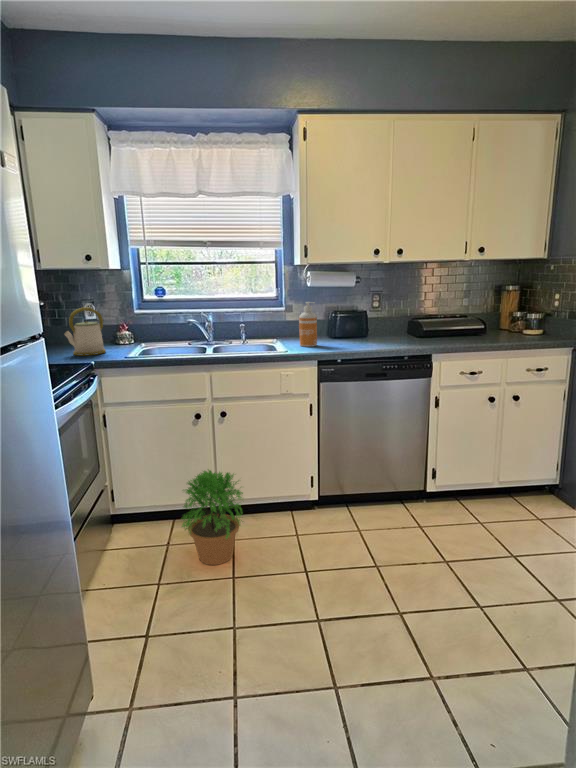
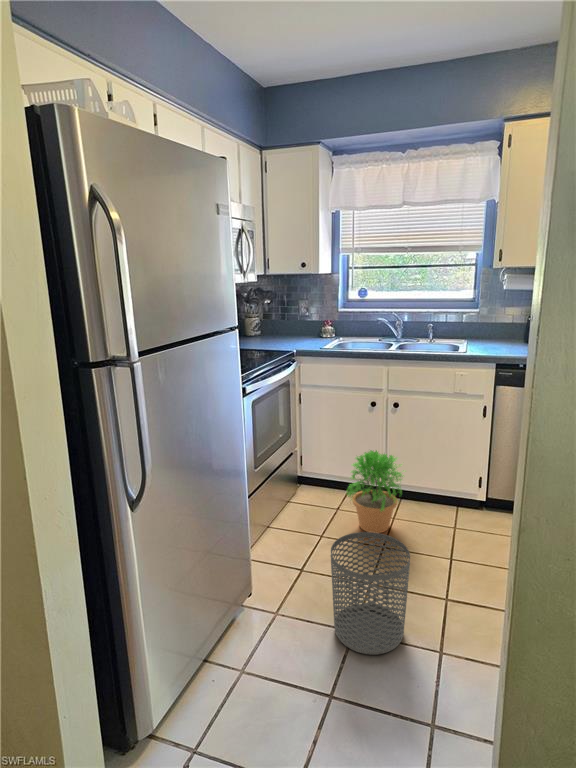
soap dispenser: present [299,302,317,347] -> none [484,306,505,350]
kettle: present [65,308,106,355] -> none [280,304,311,343]
waste bin: none [199,570,294,723] -> present [331,532,410,655]

